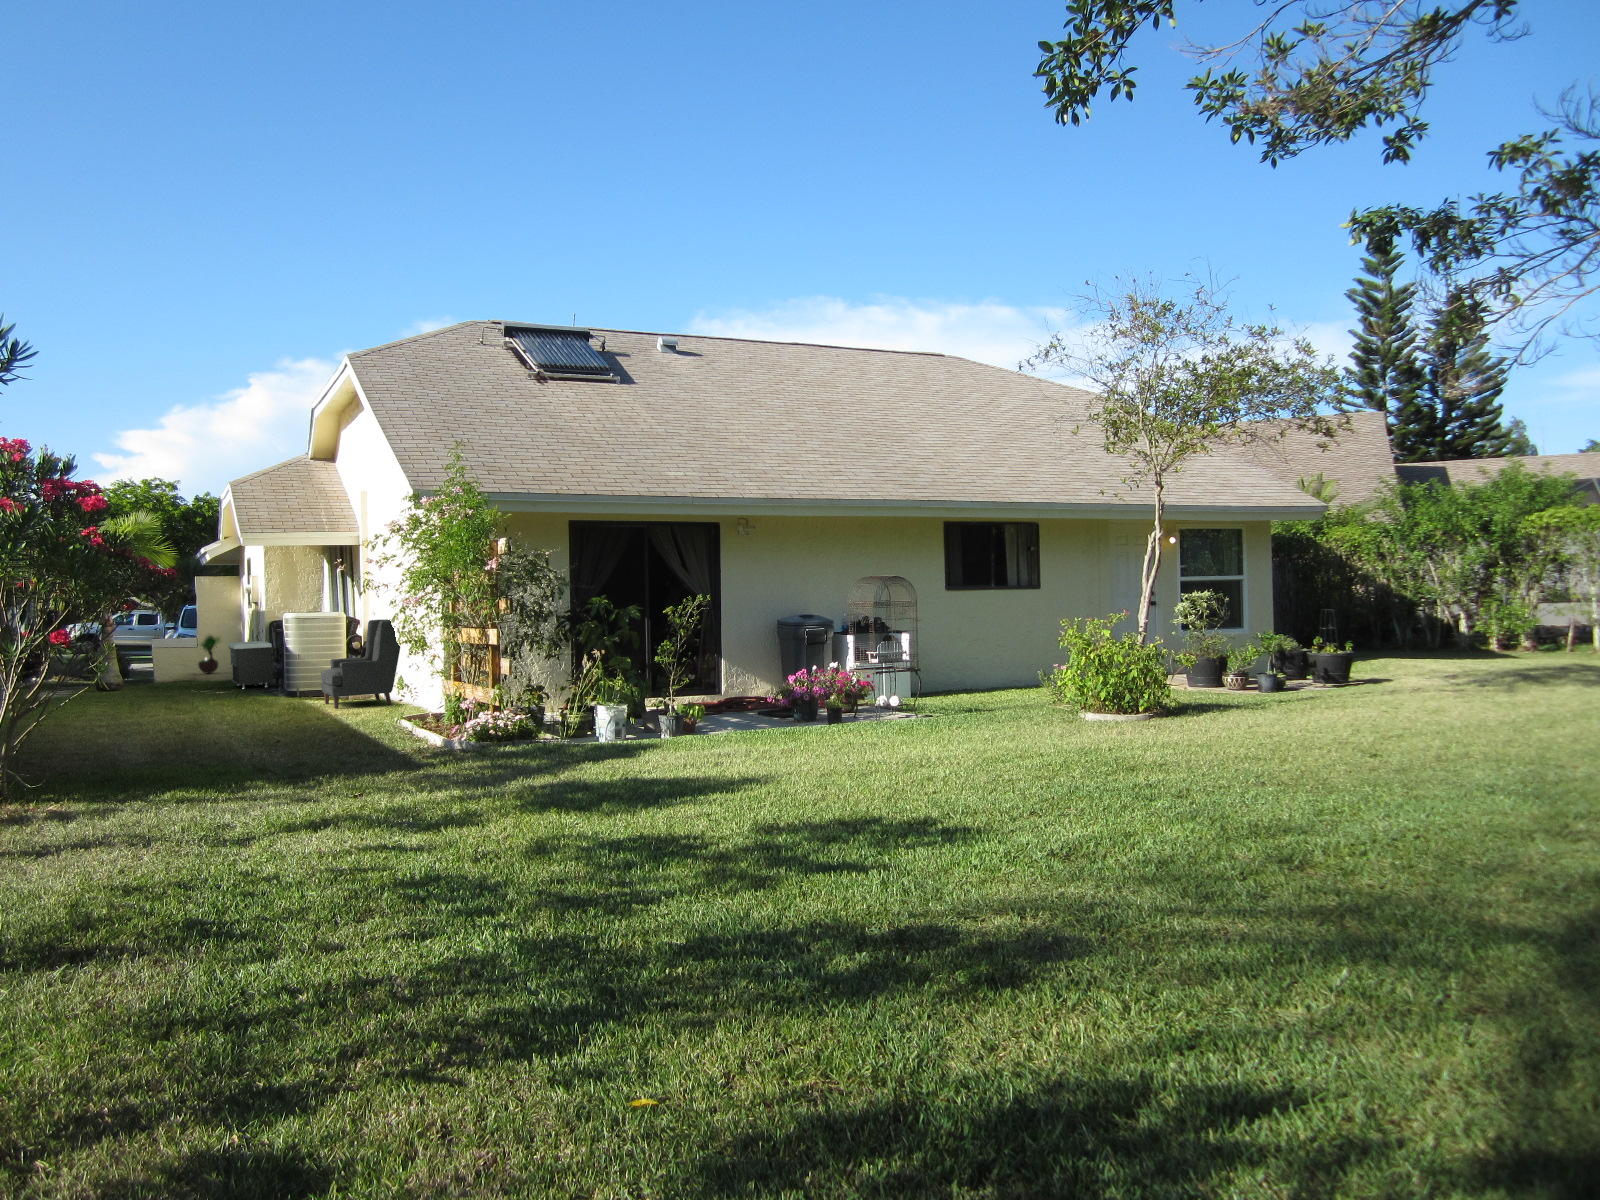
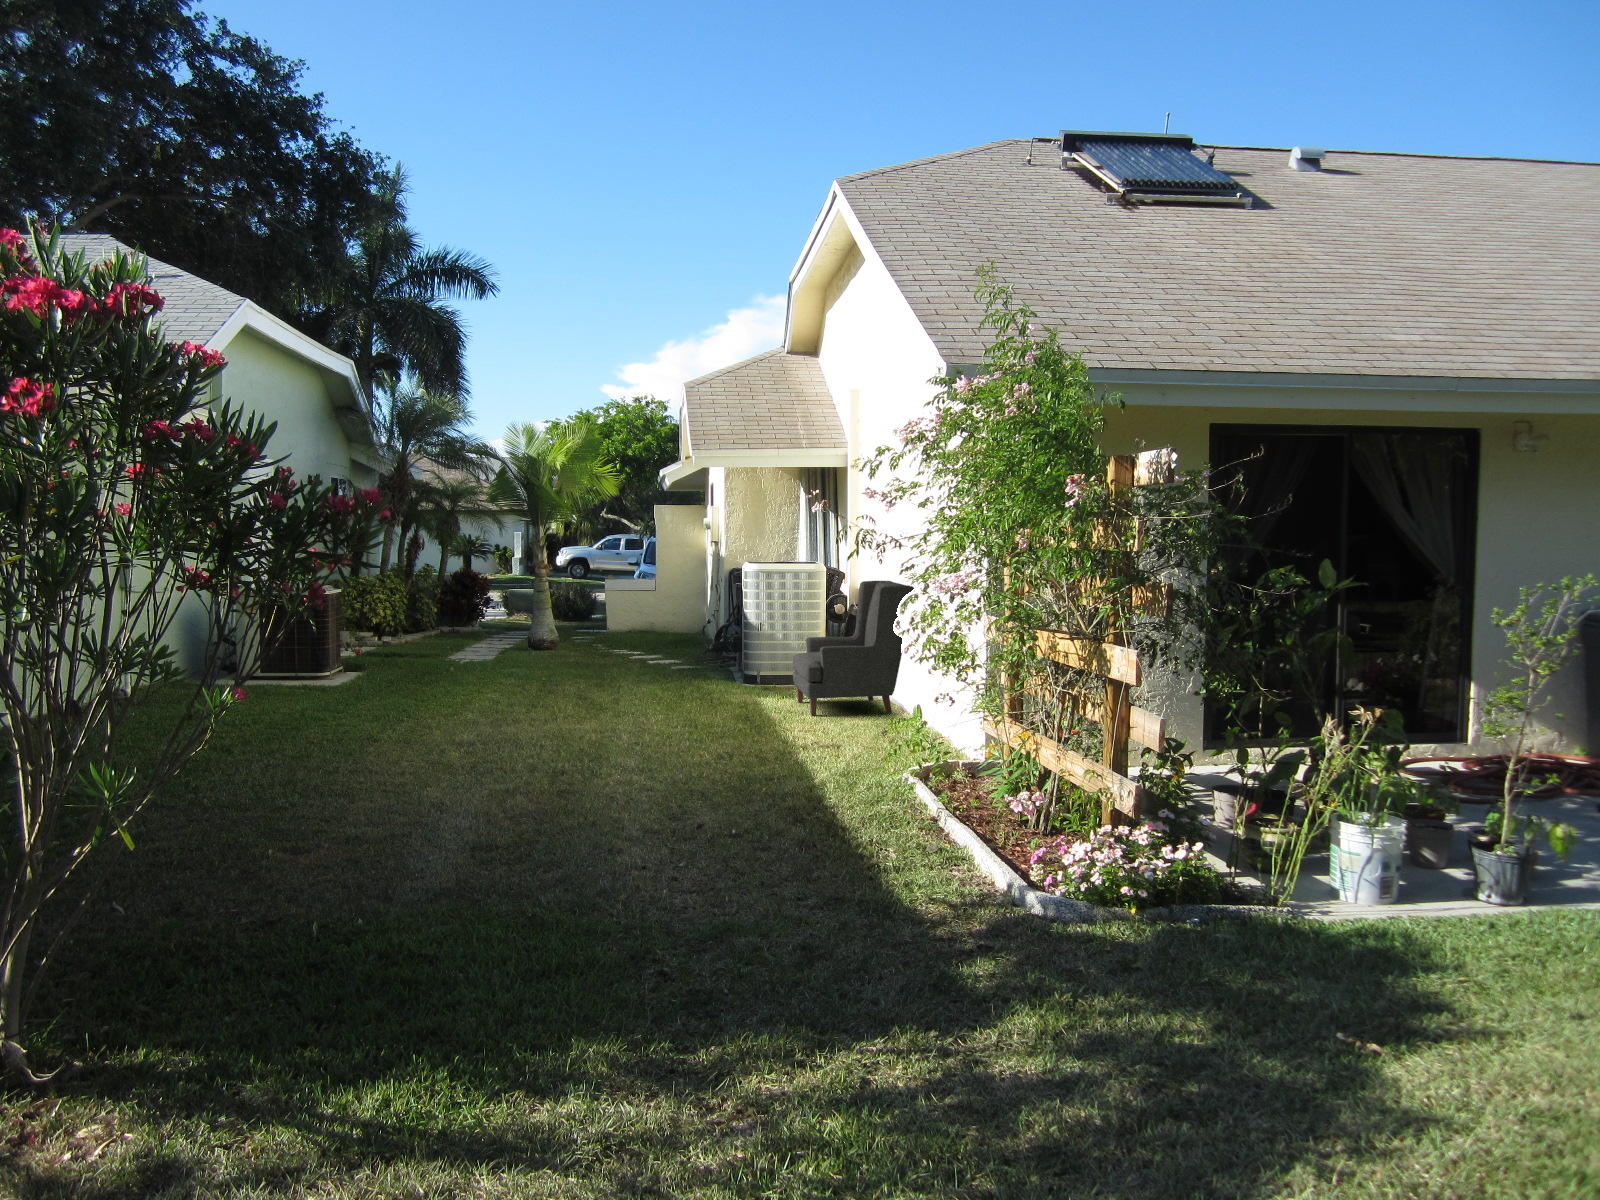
potted tree: present [198,636,220,674] -> none [650,576,679,629]
storage bench: present [228,641,273,689] -> none [681,596,733,661]

